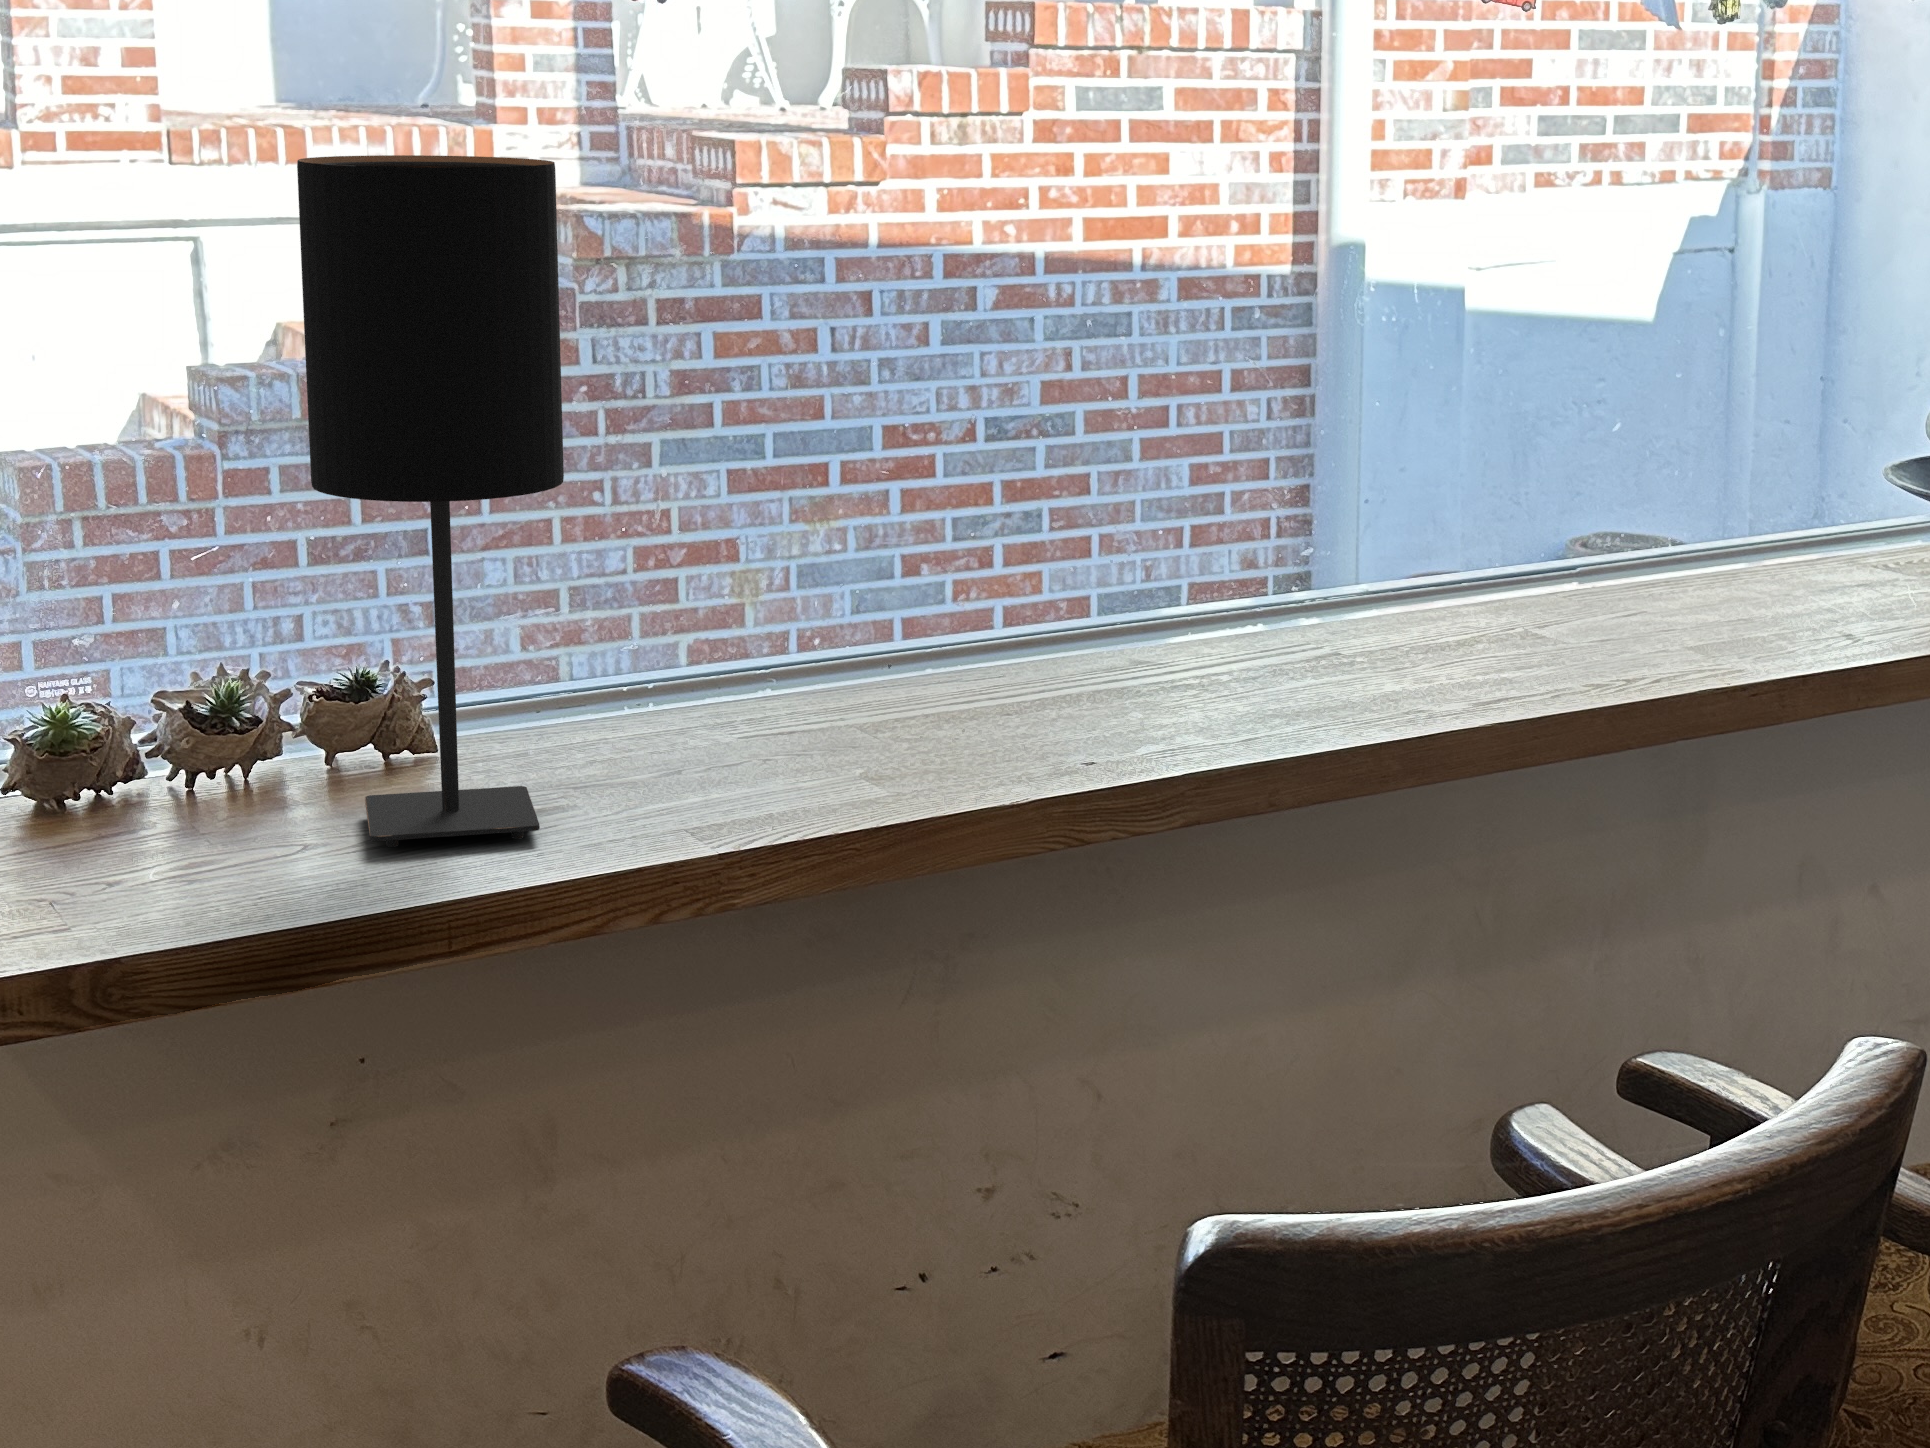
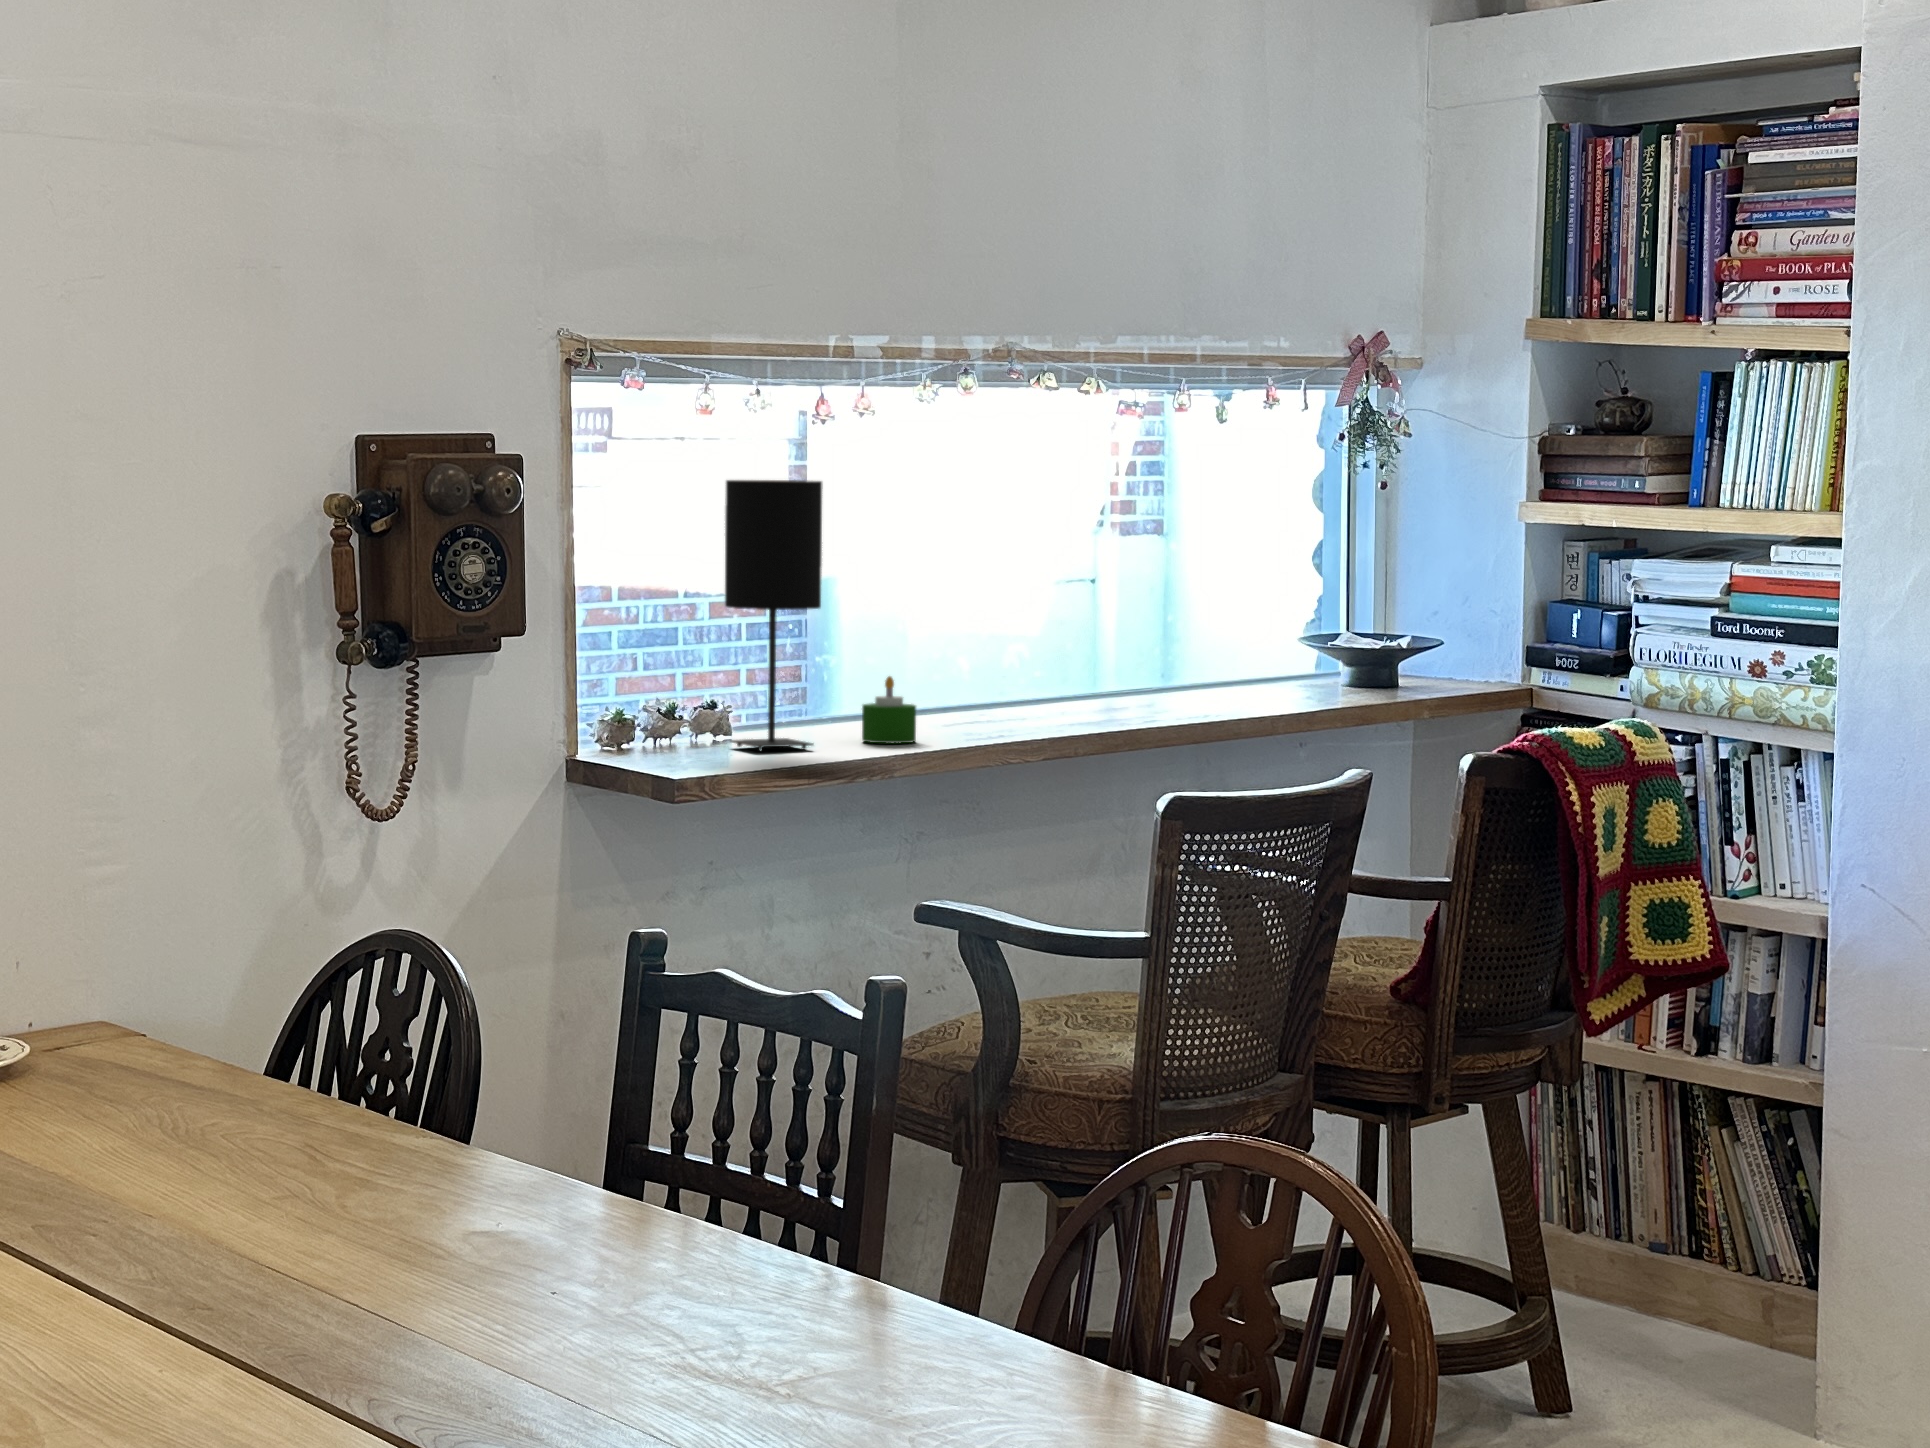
candle: none [718,638,852,809] -> present [862,676,916,743]

